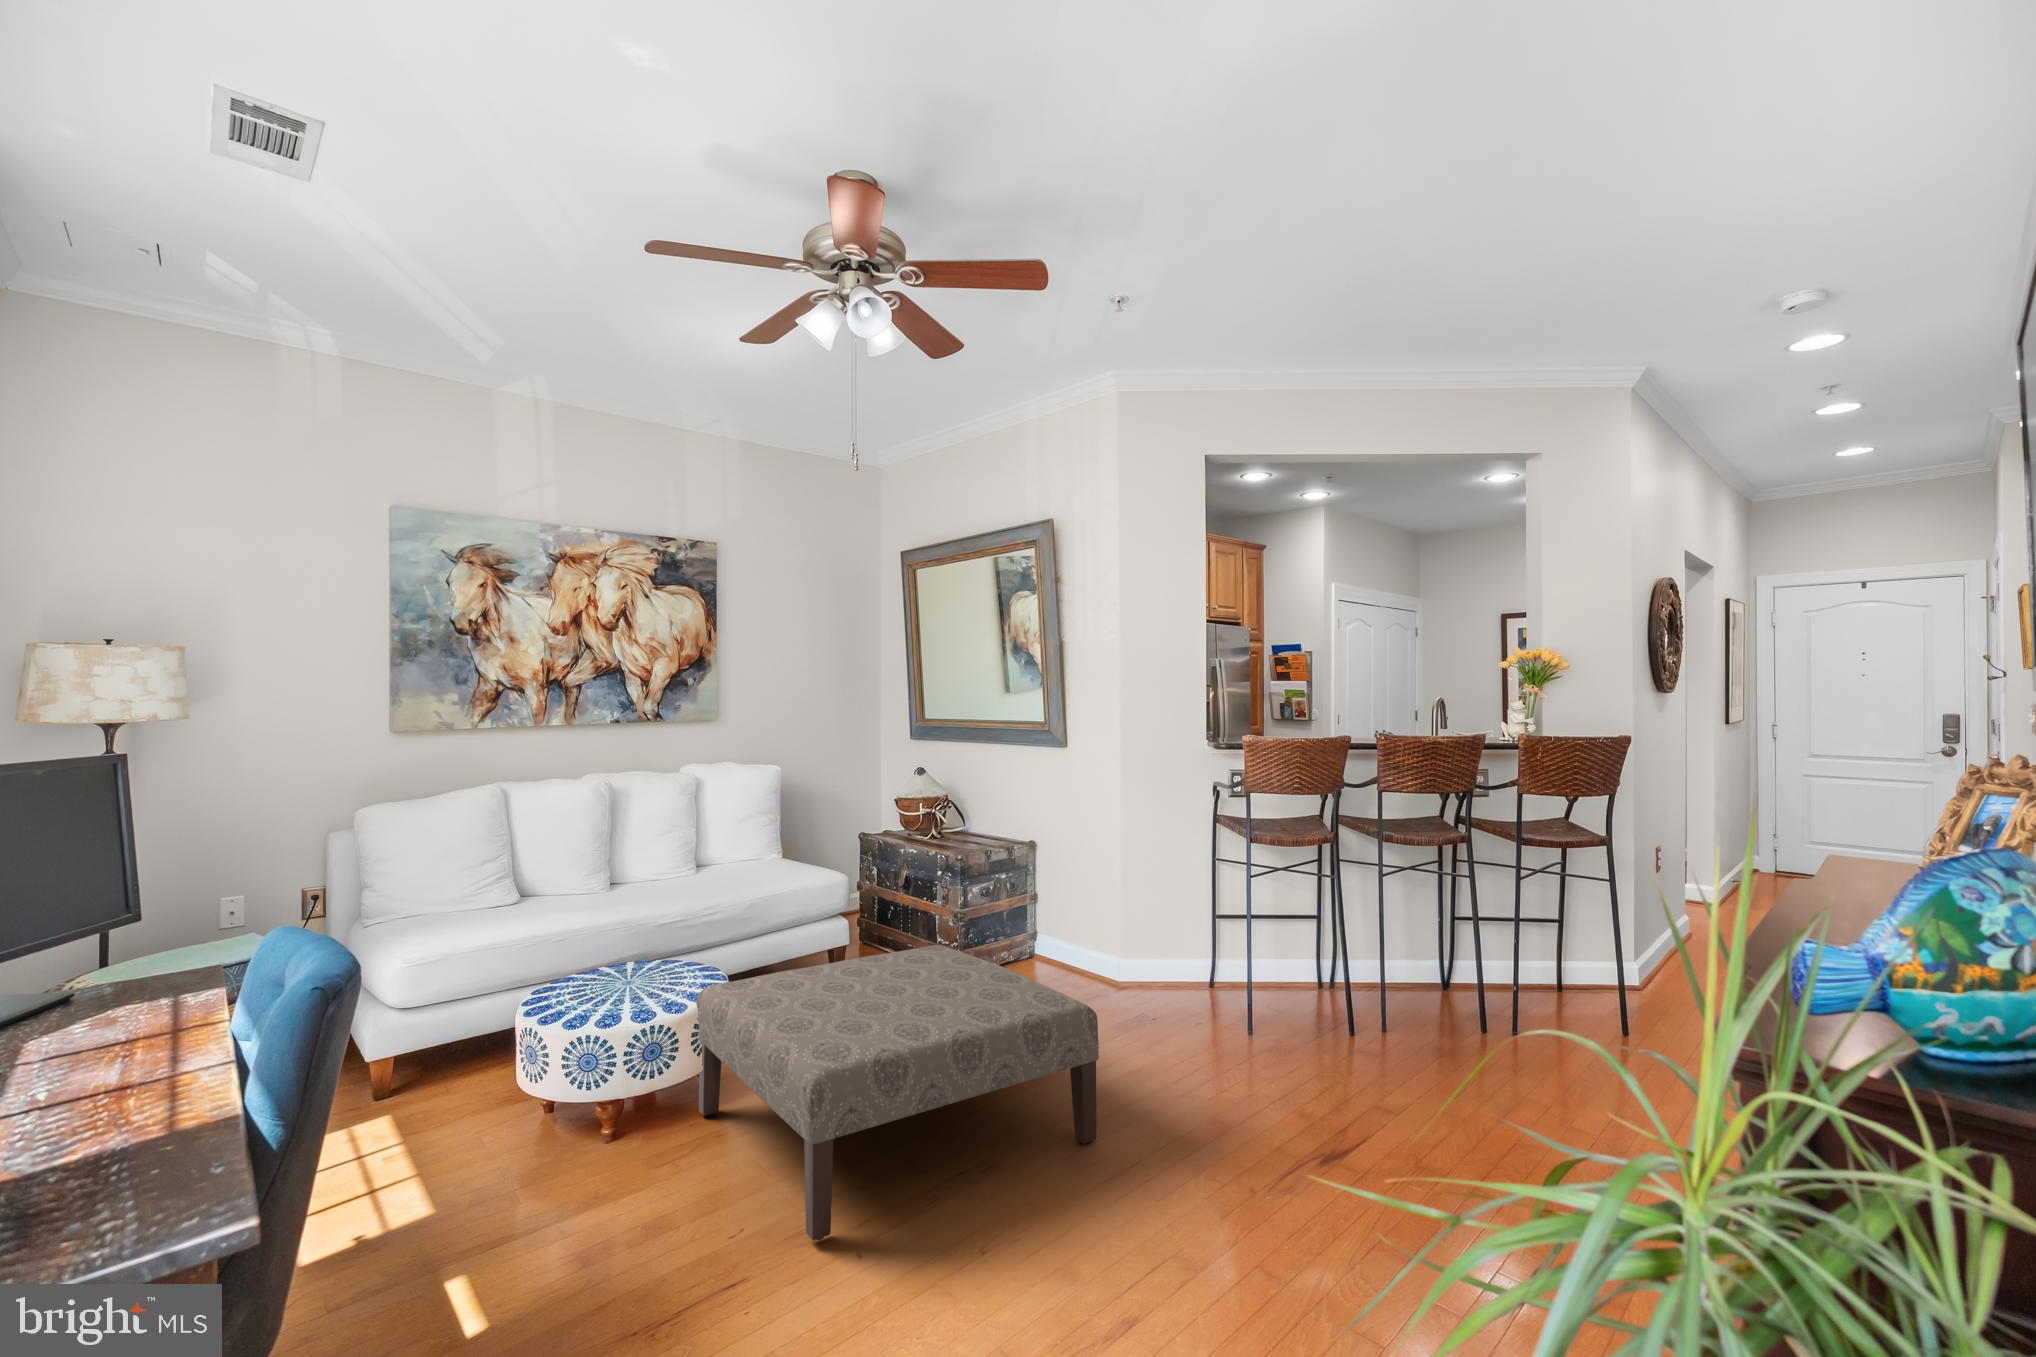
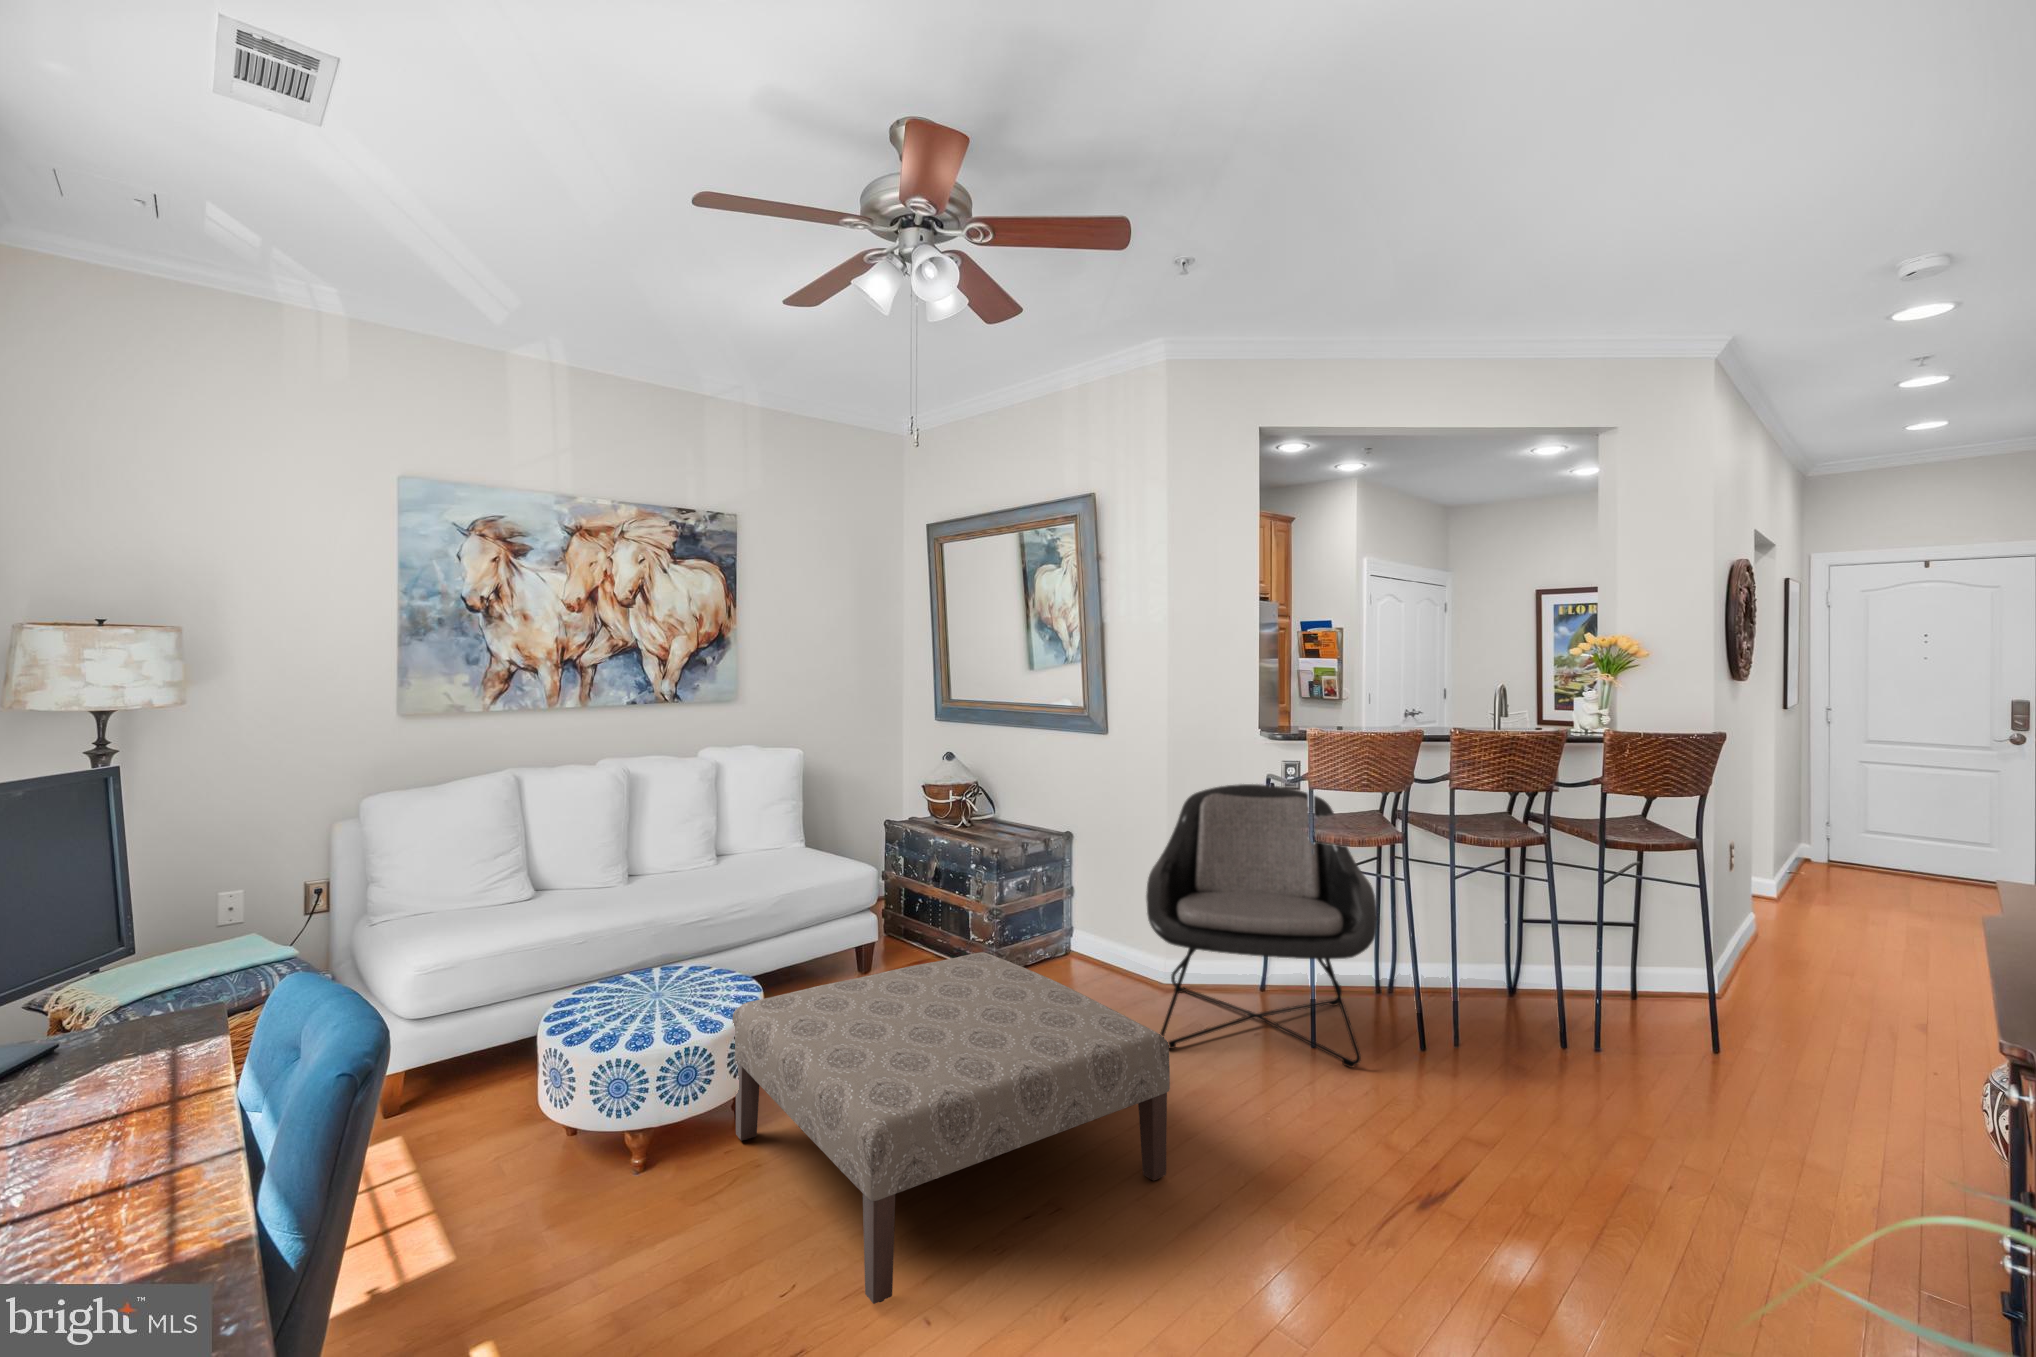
lounge chair: none [1095,790,1308,1052] -> present [1146,784,1377,1068]

